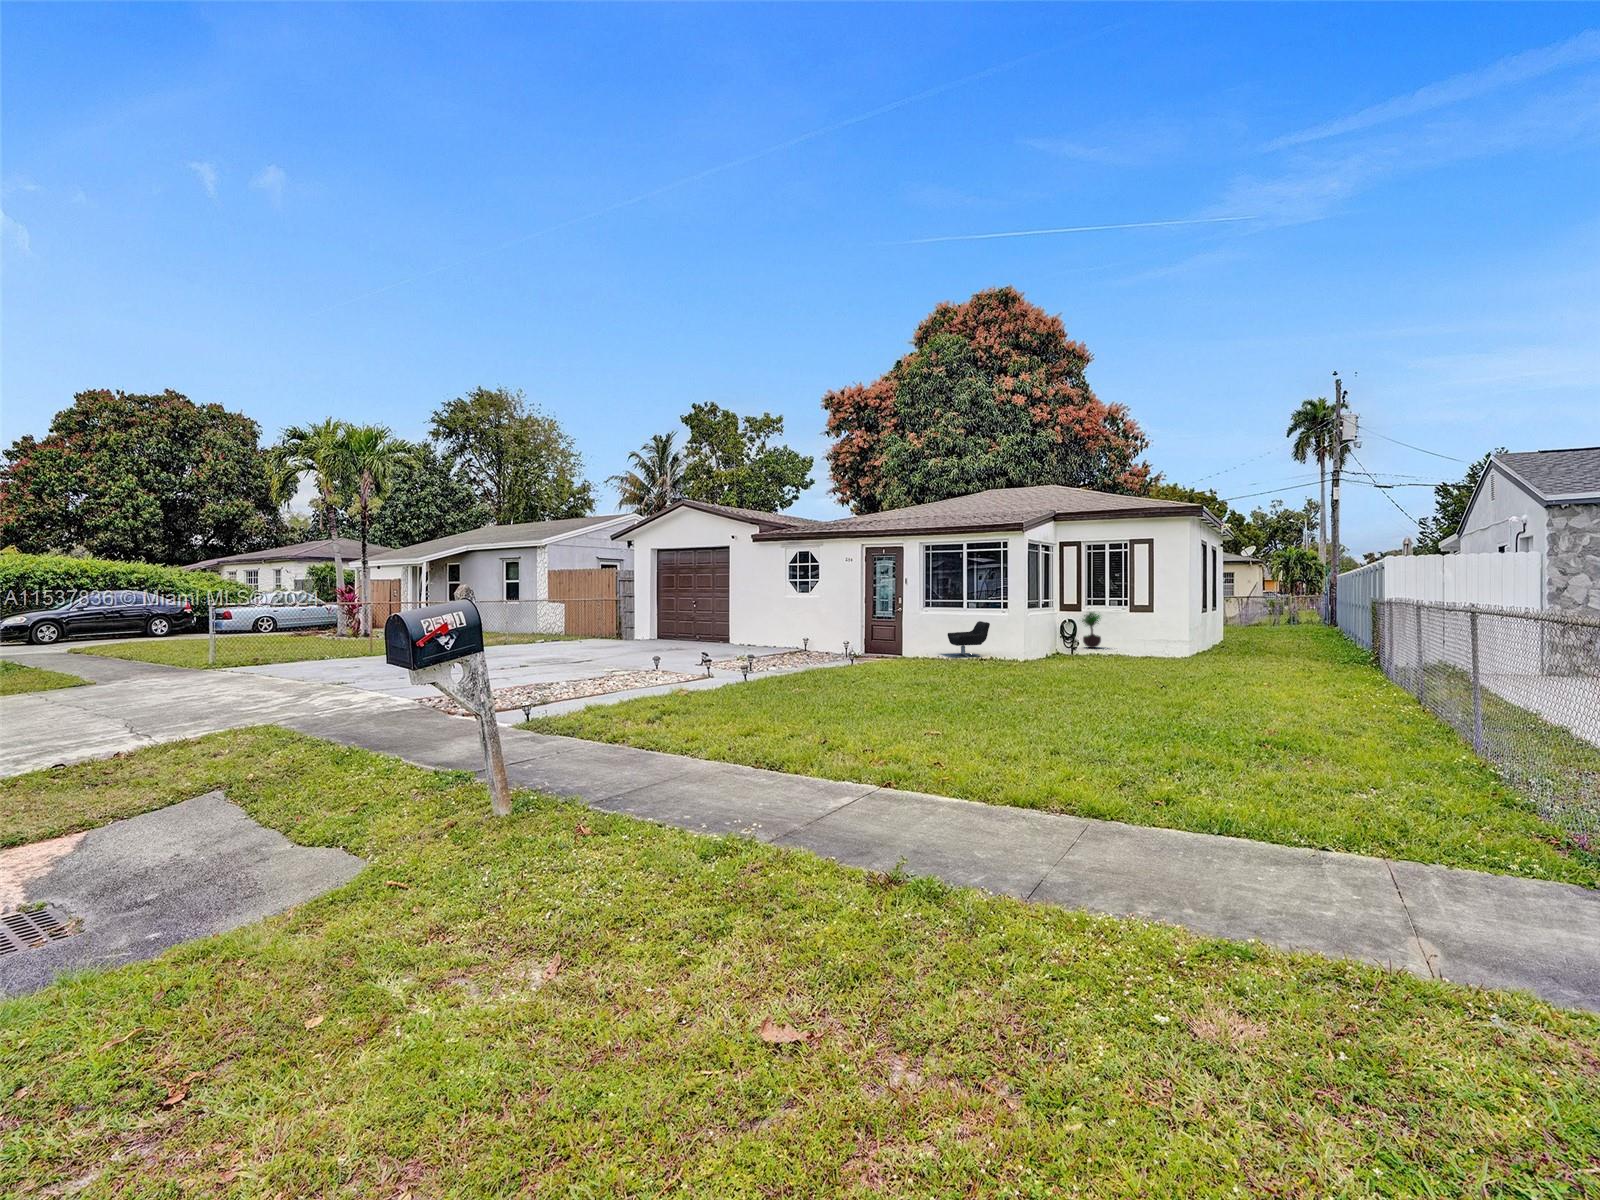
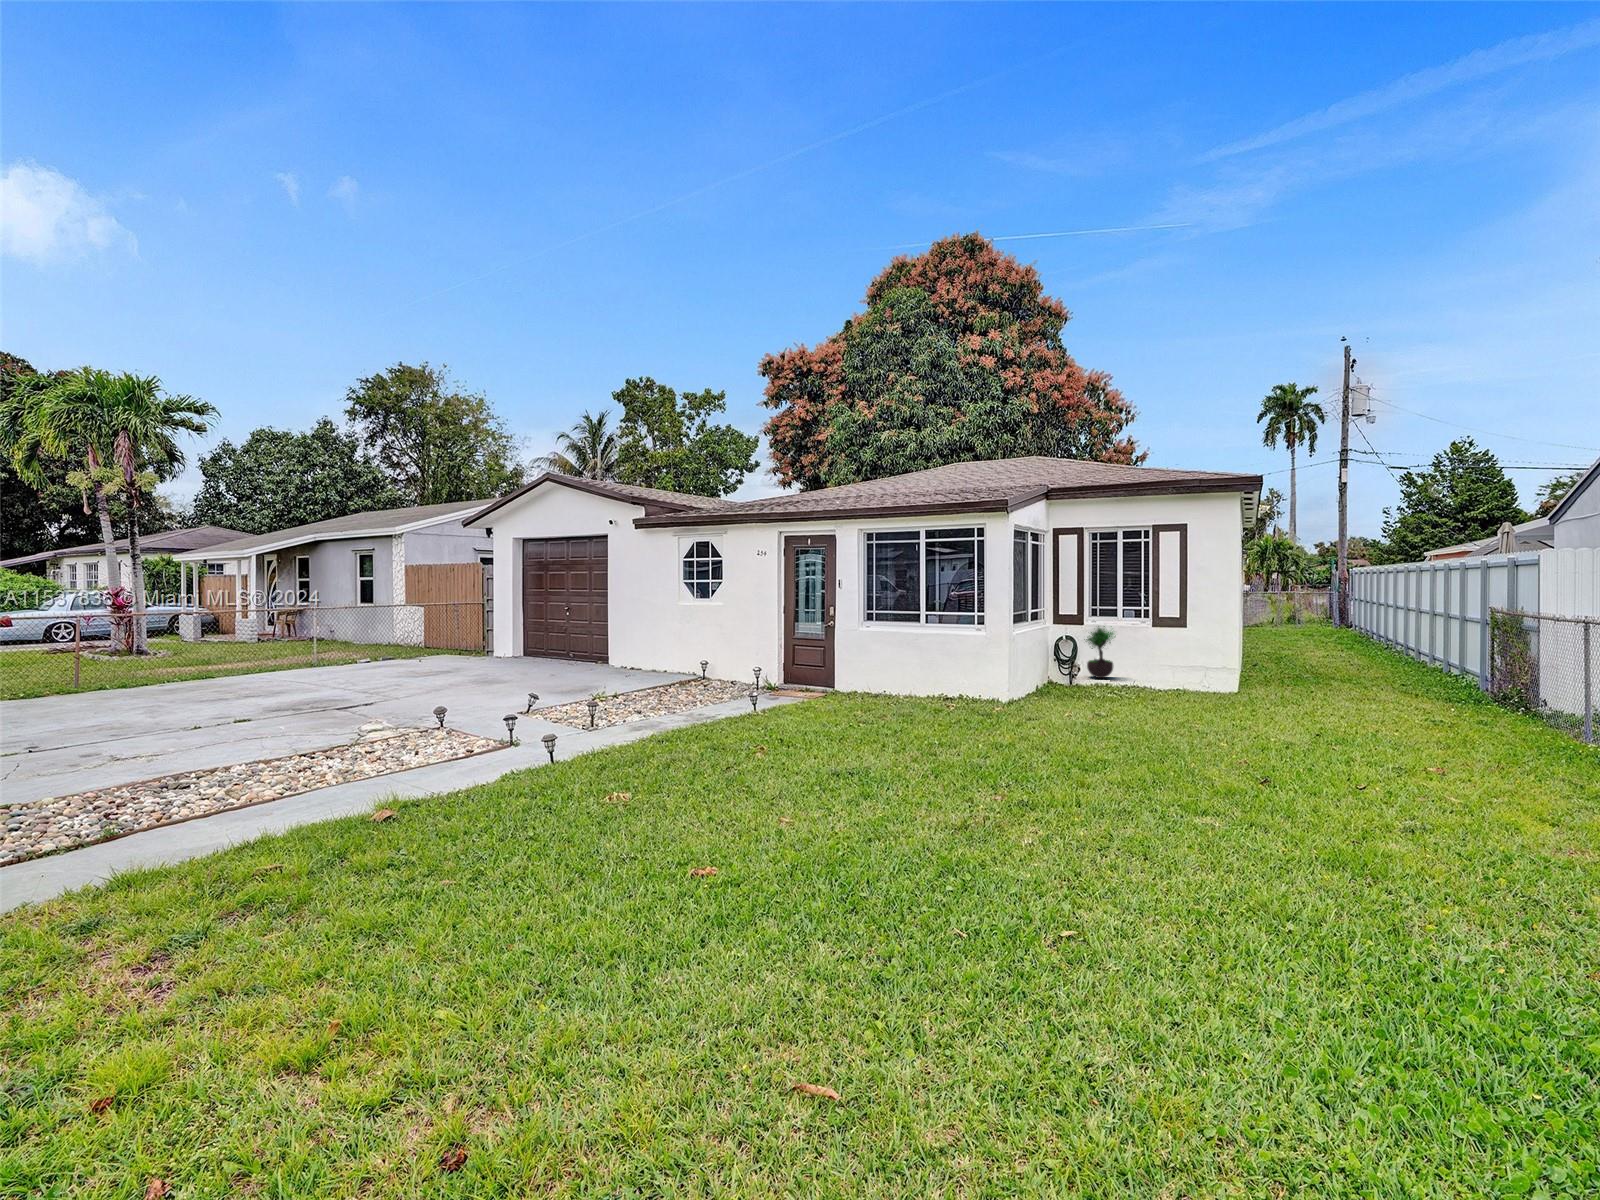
lounge chair: present [948,621,990,657] -> none [894,643,958,699]

